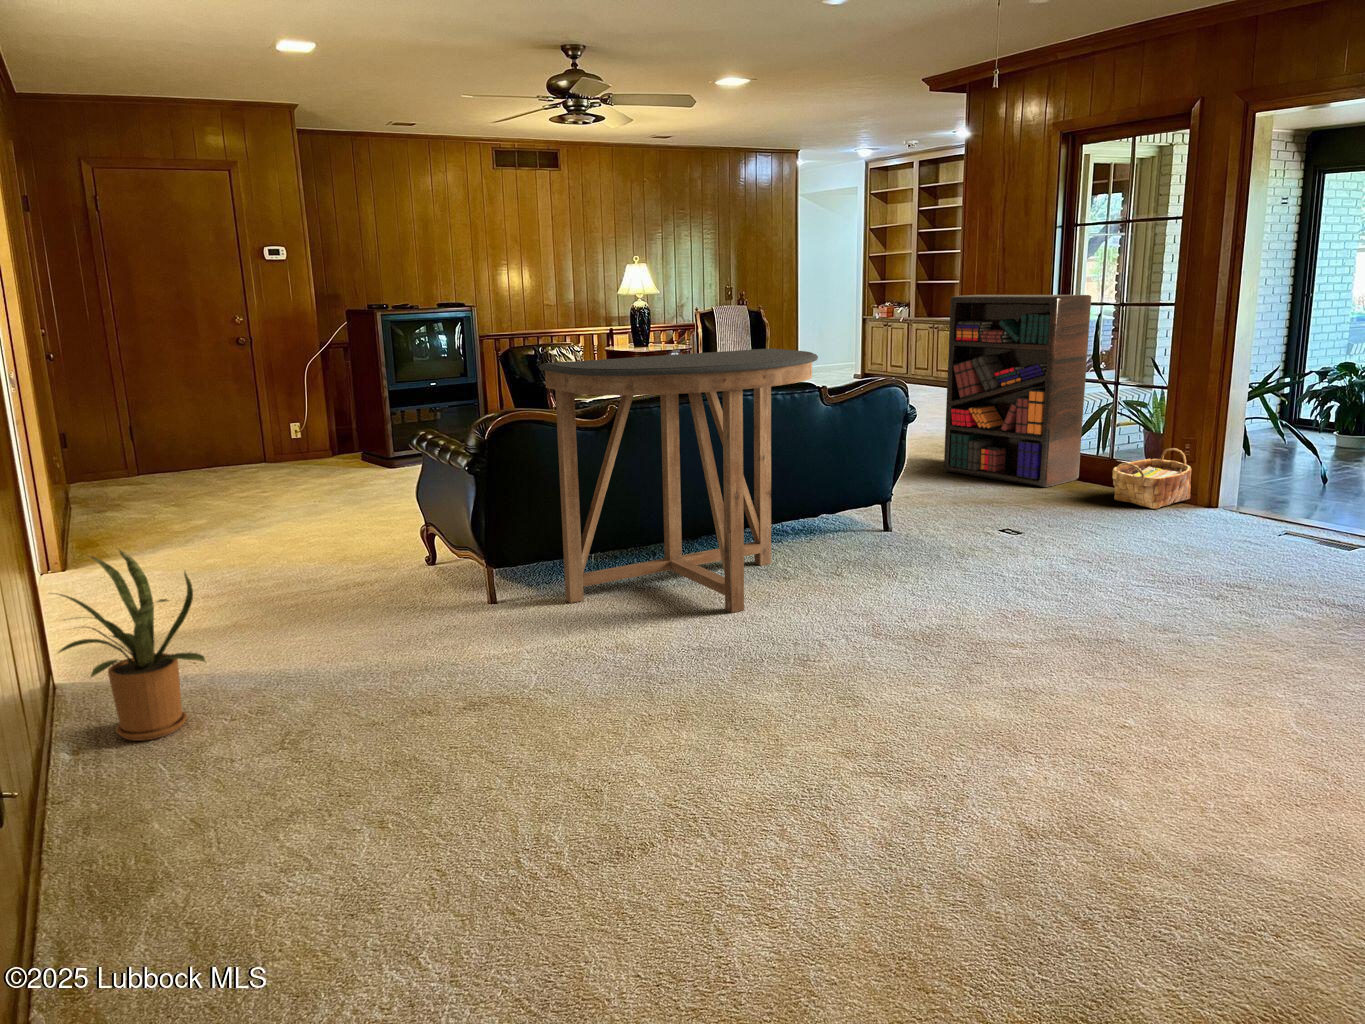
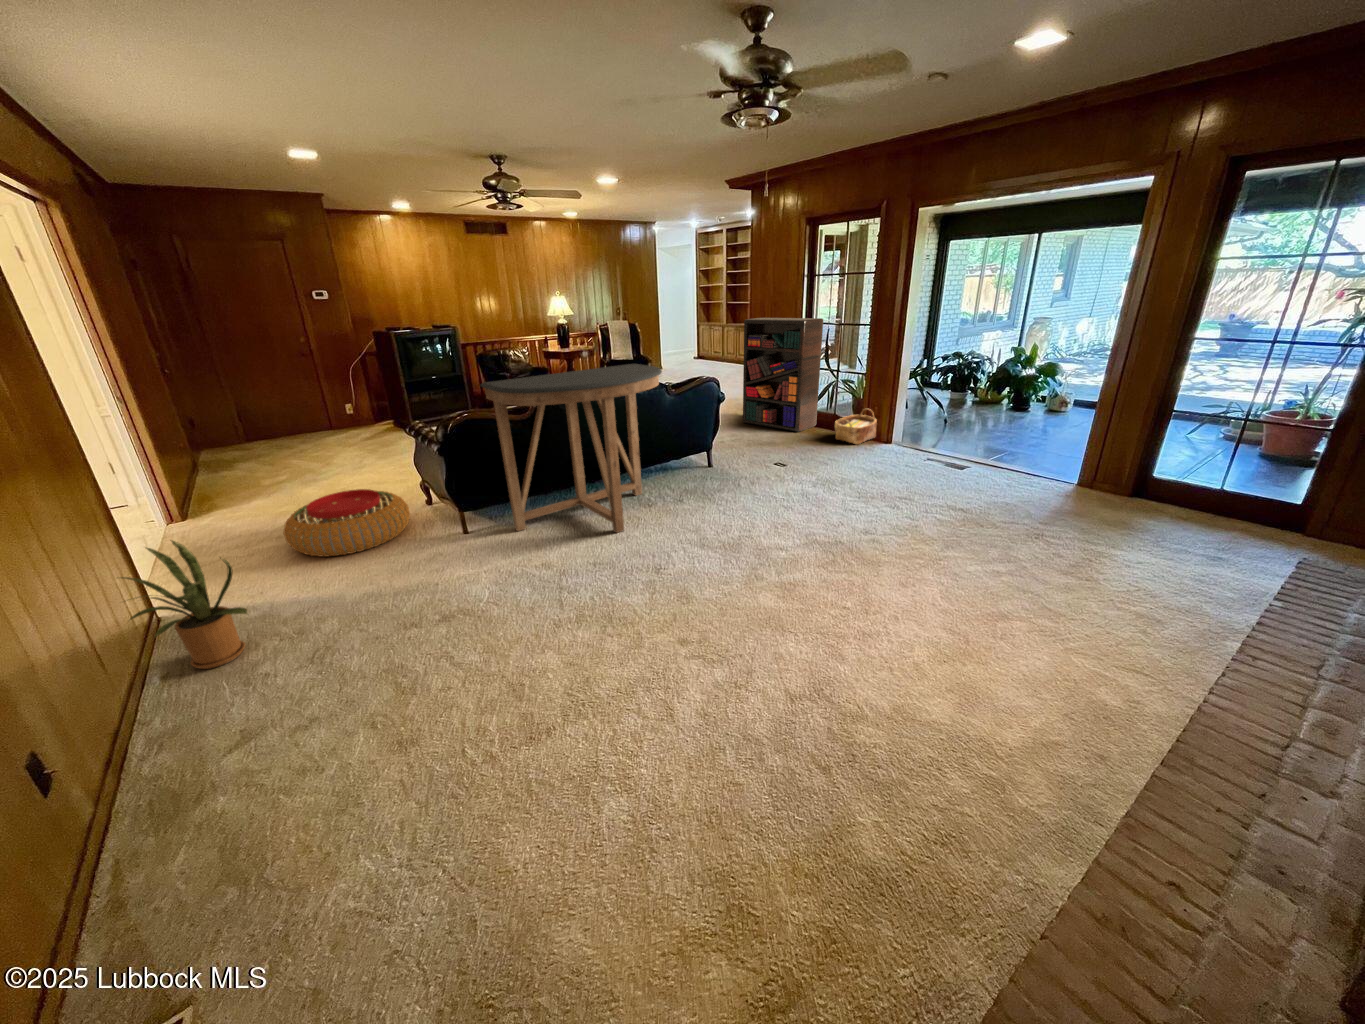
pouf: none [223,527,404,620] -> present [283,489,410,557]

